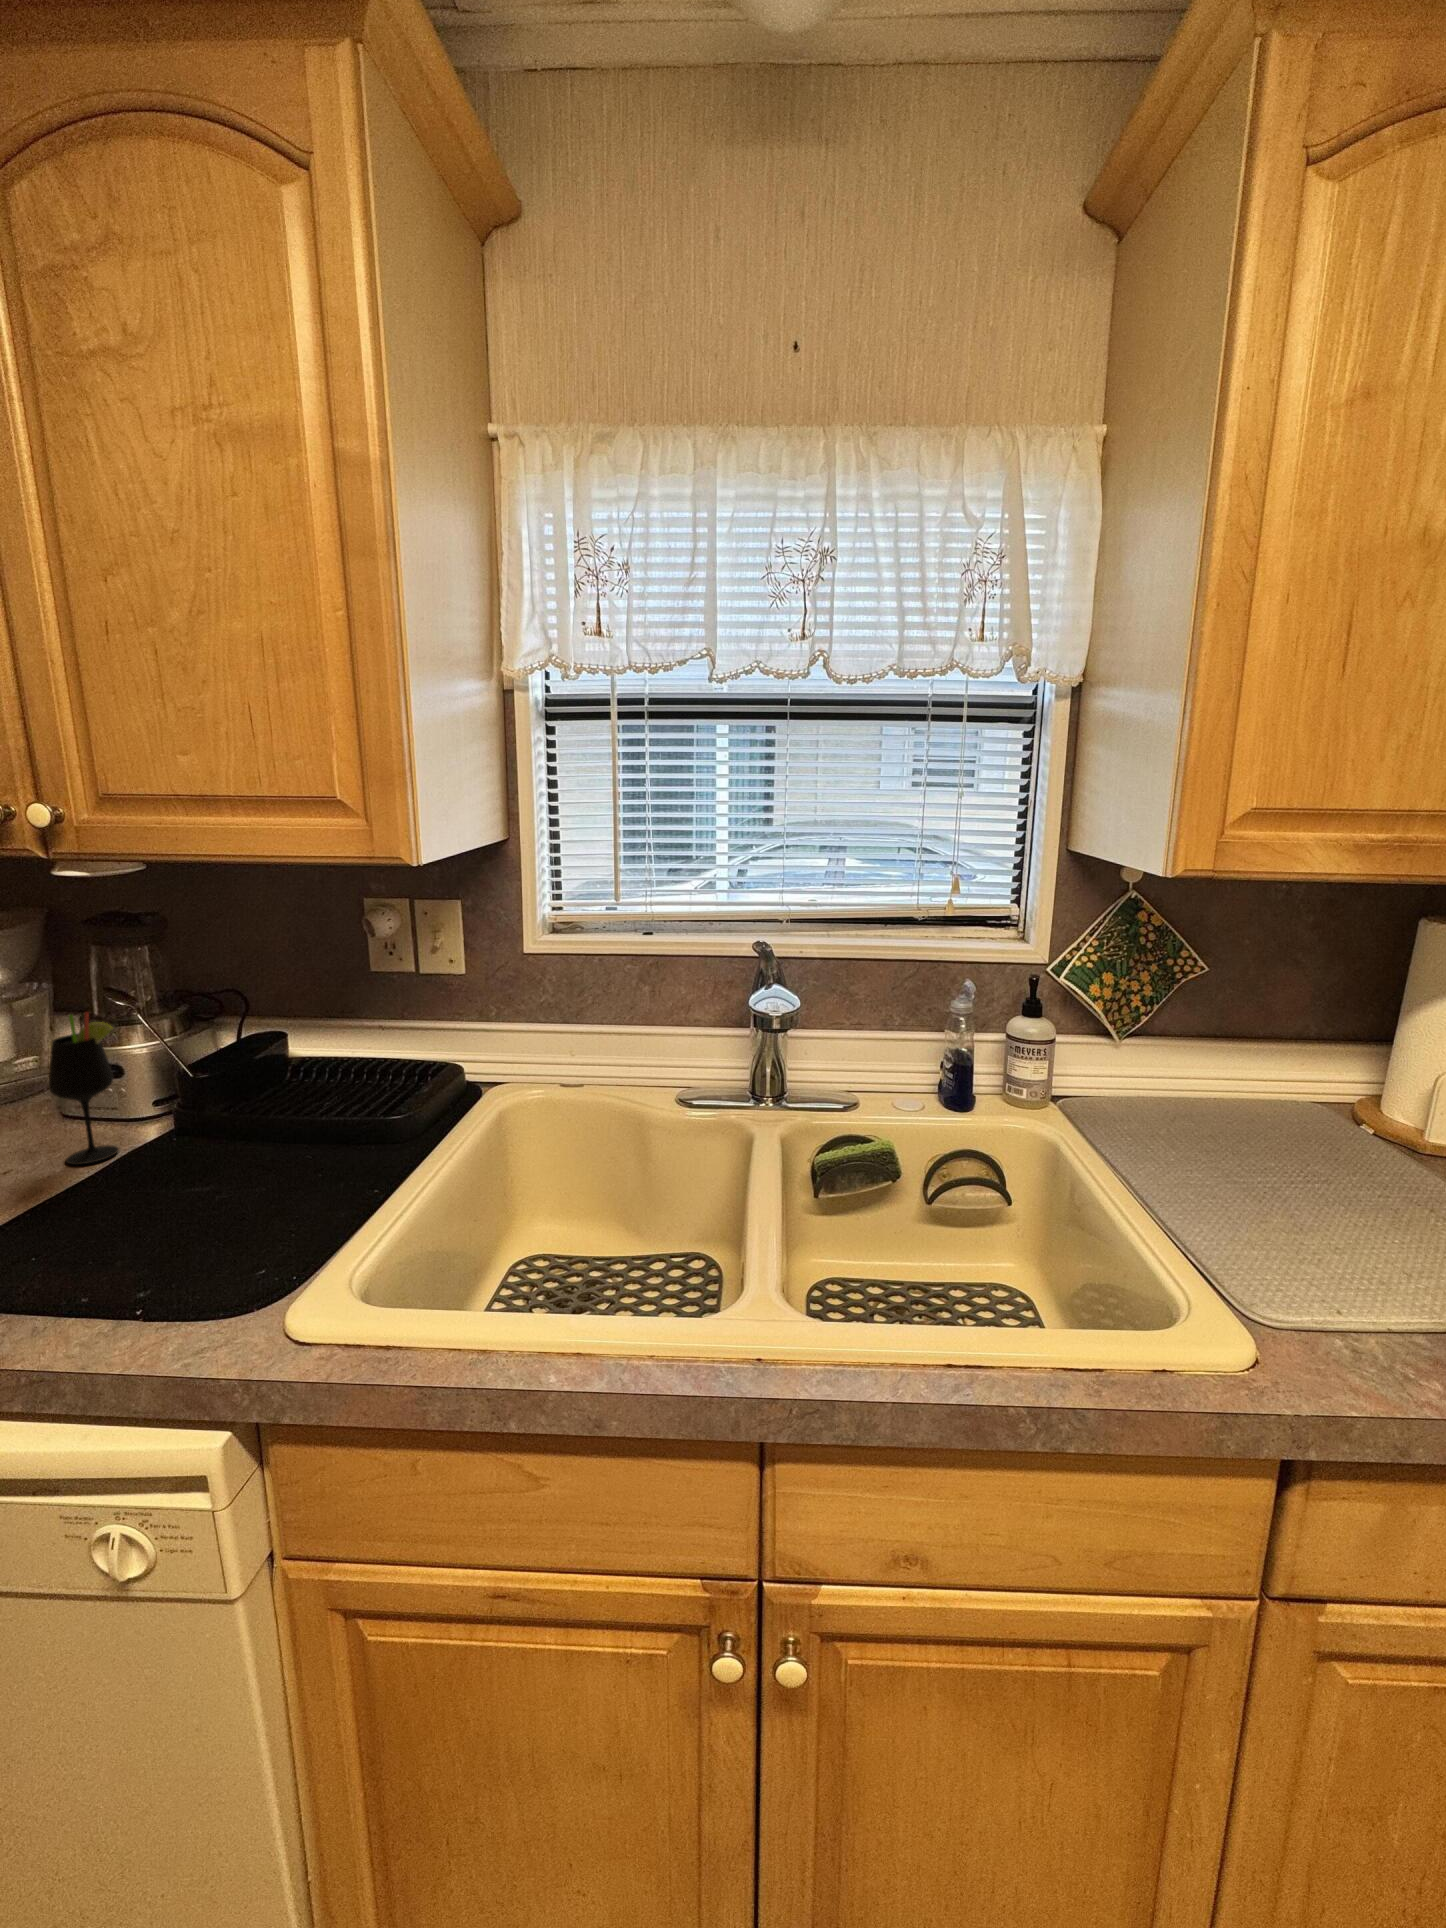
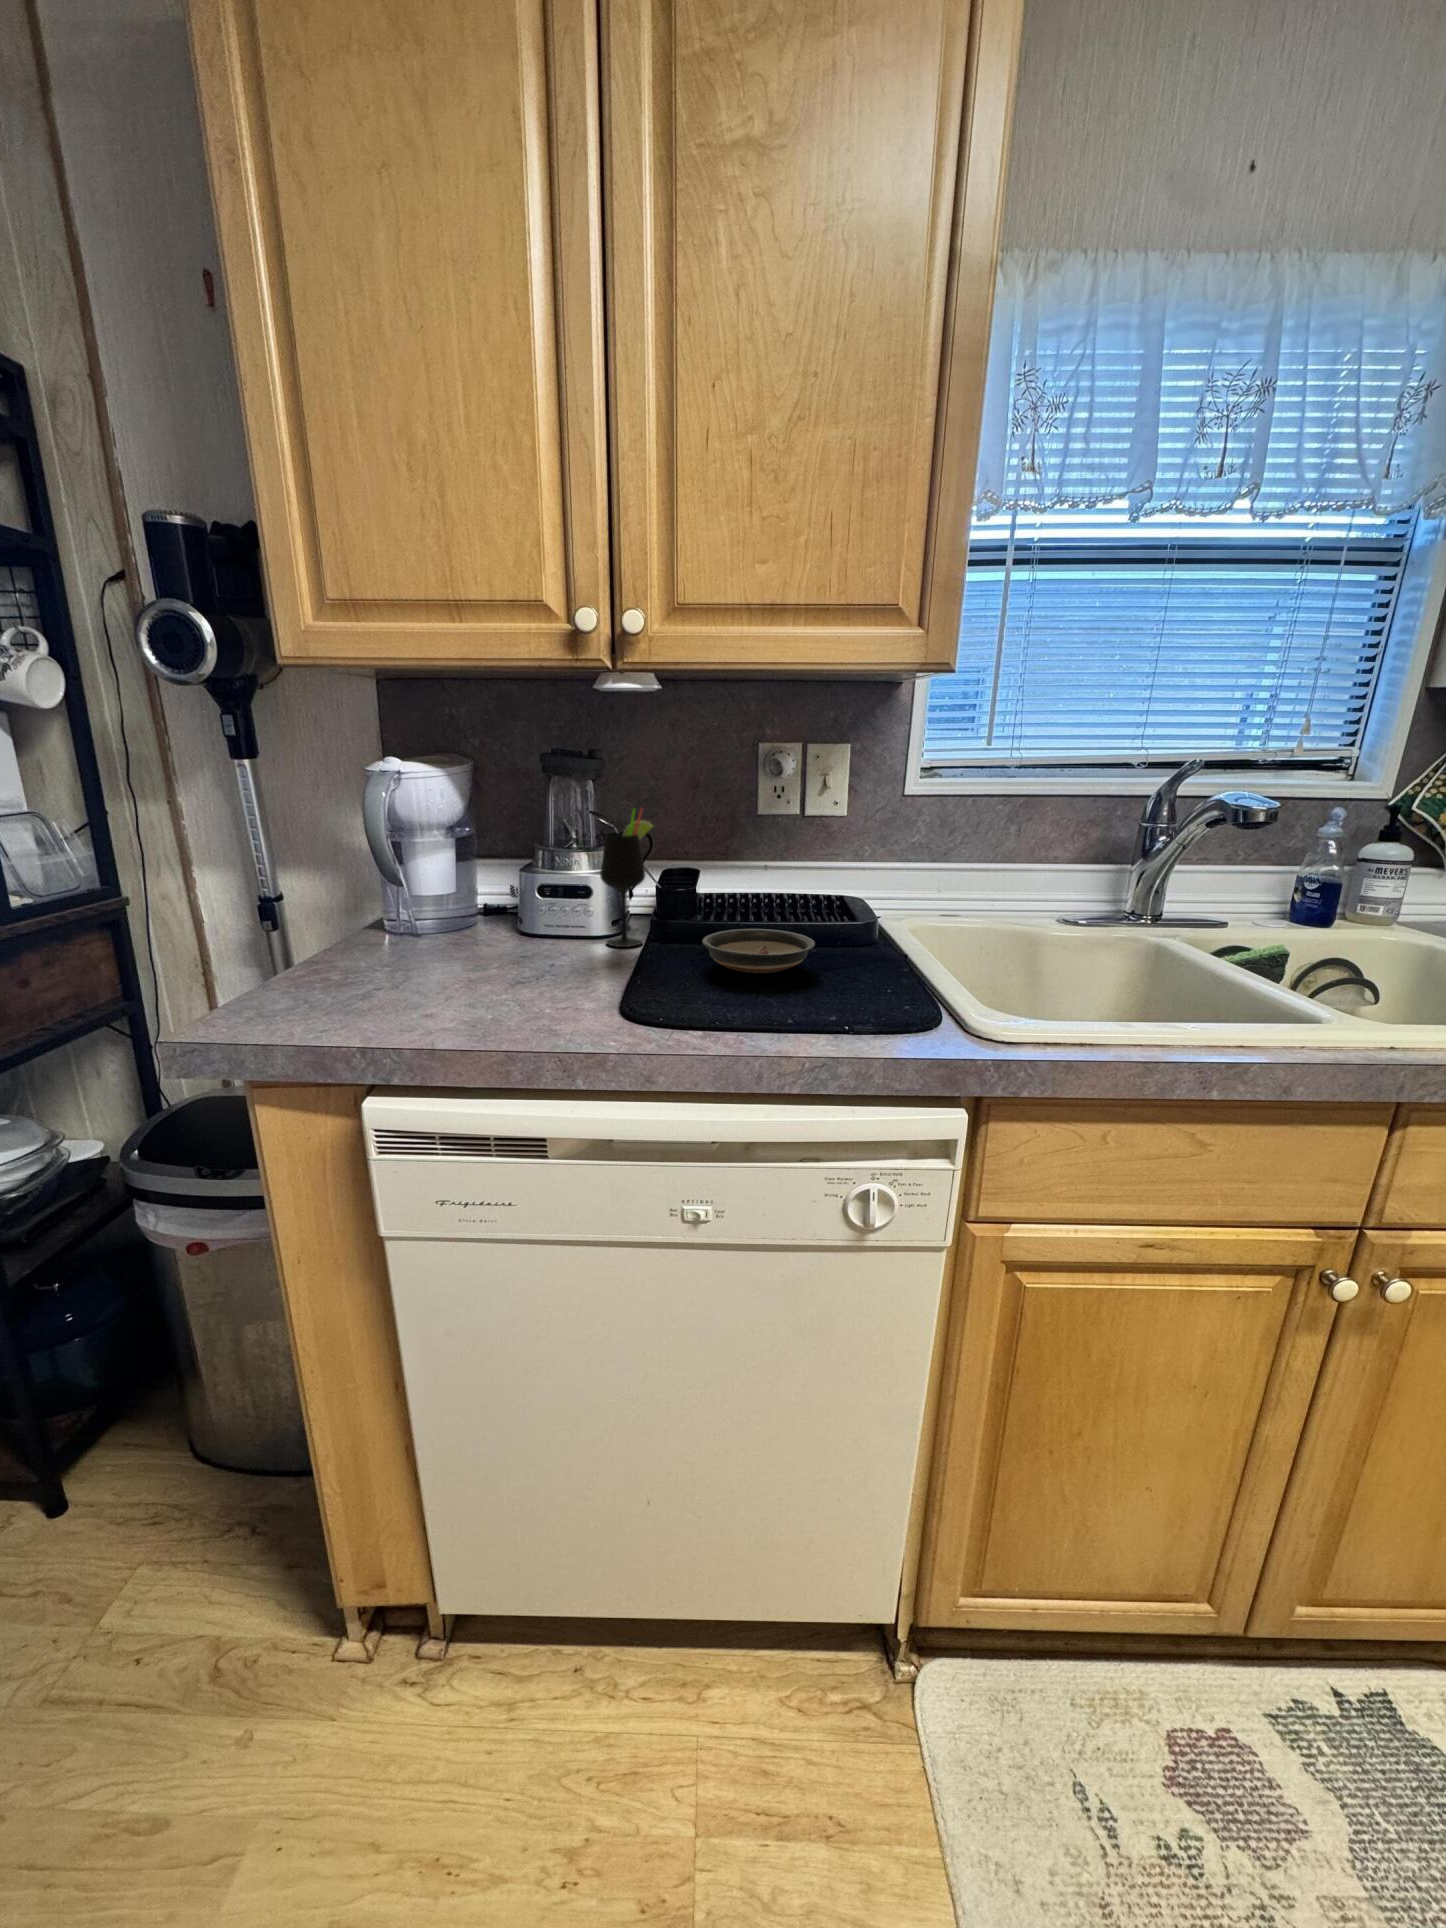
saucer: none [90,1150,246,1224] -> present [702,929,815,973]

